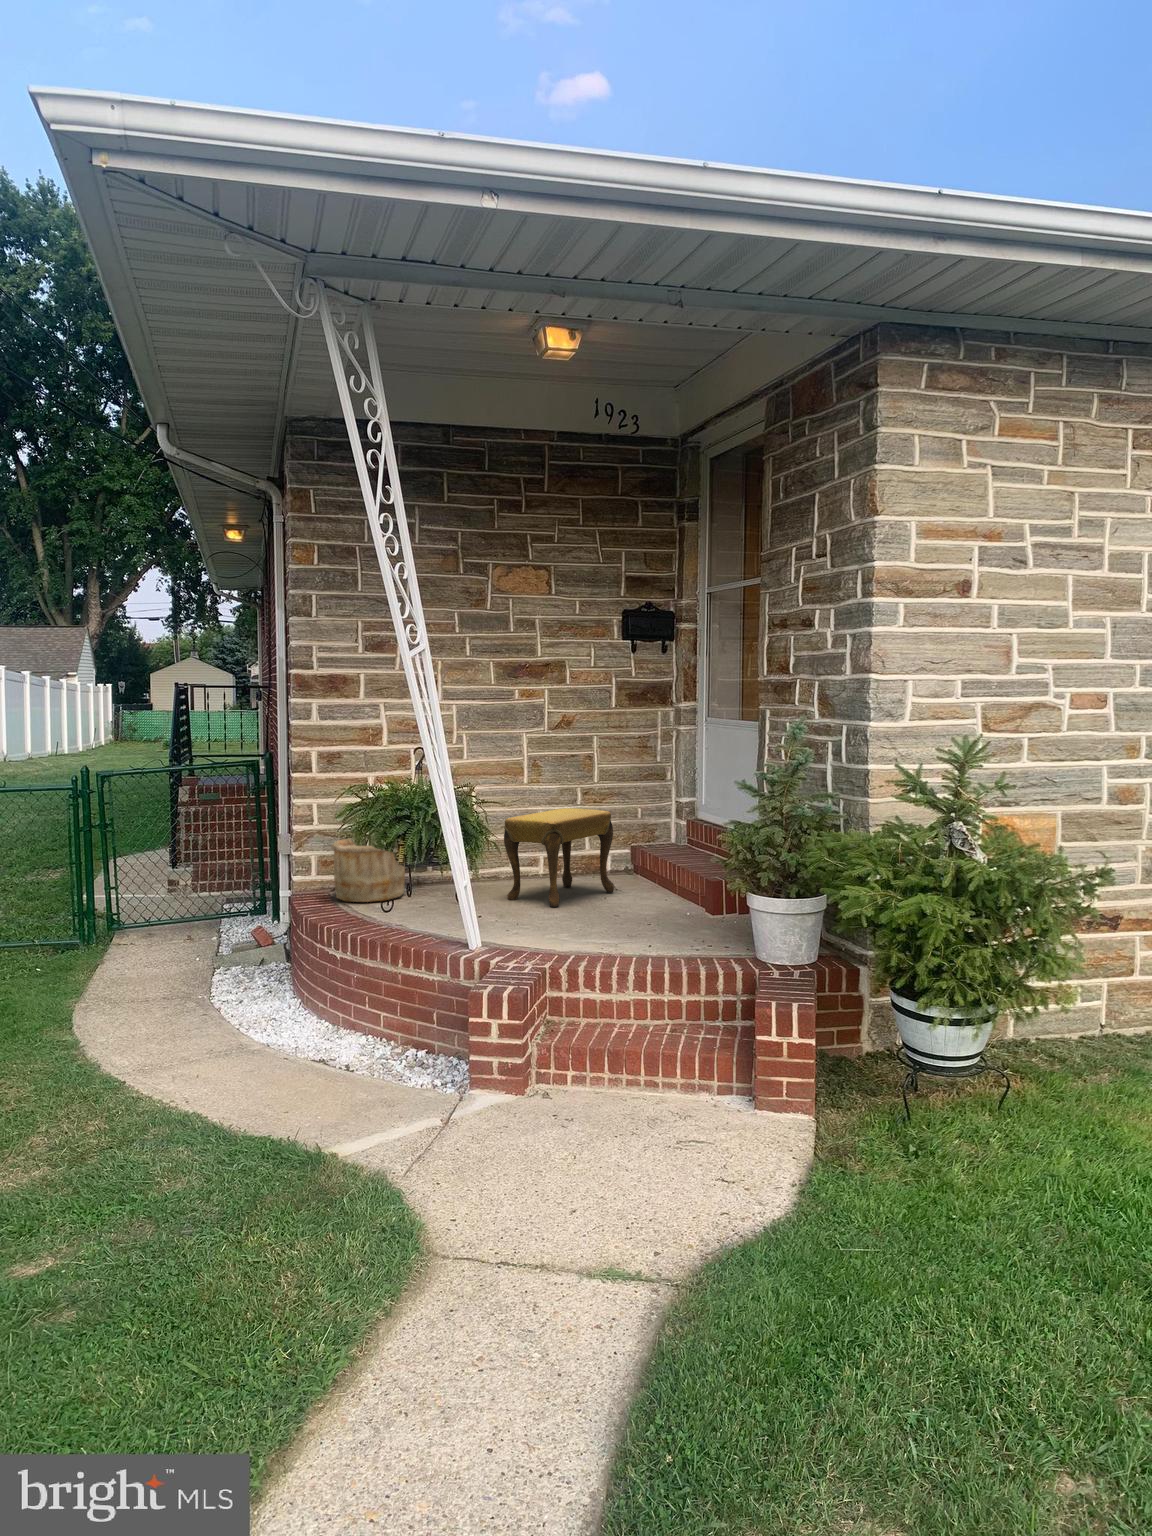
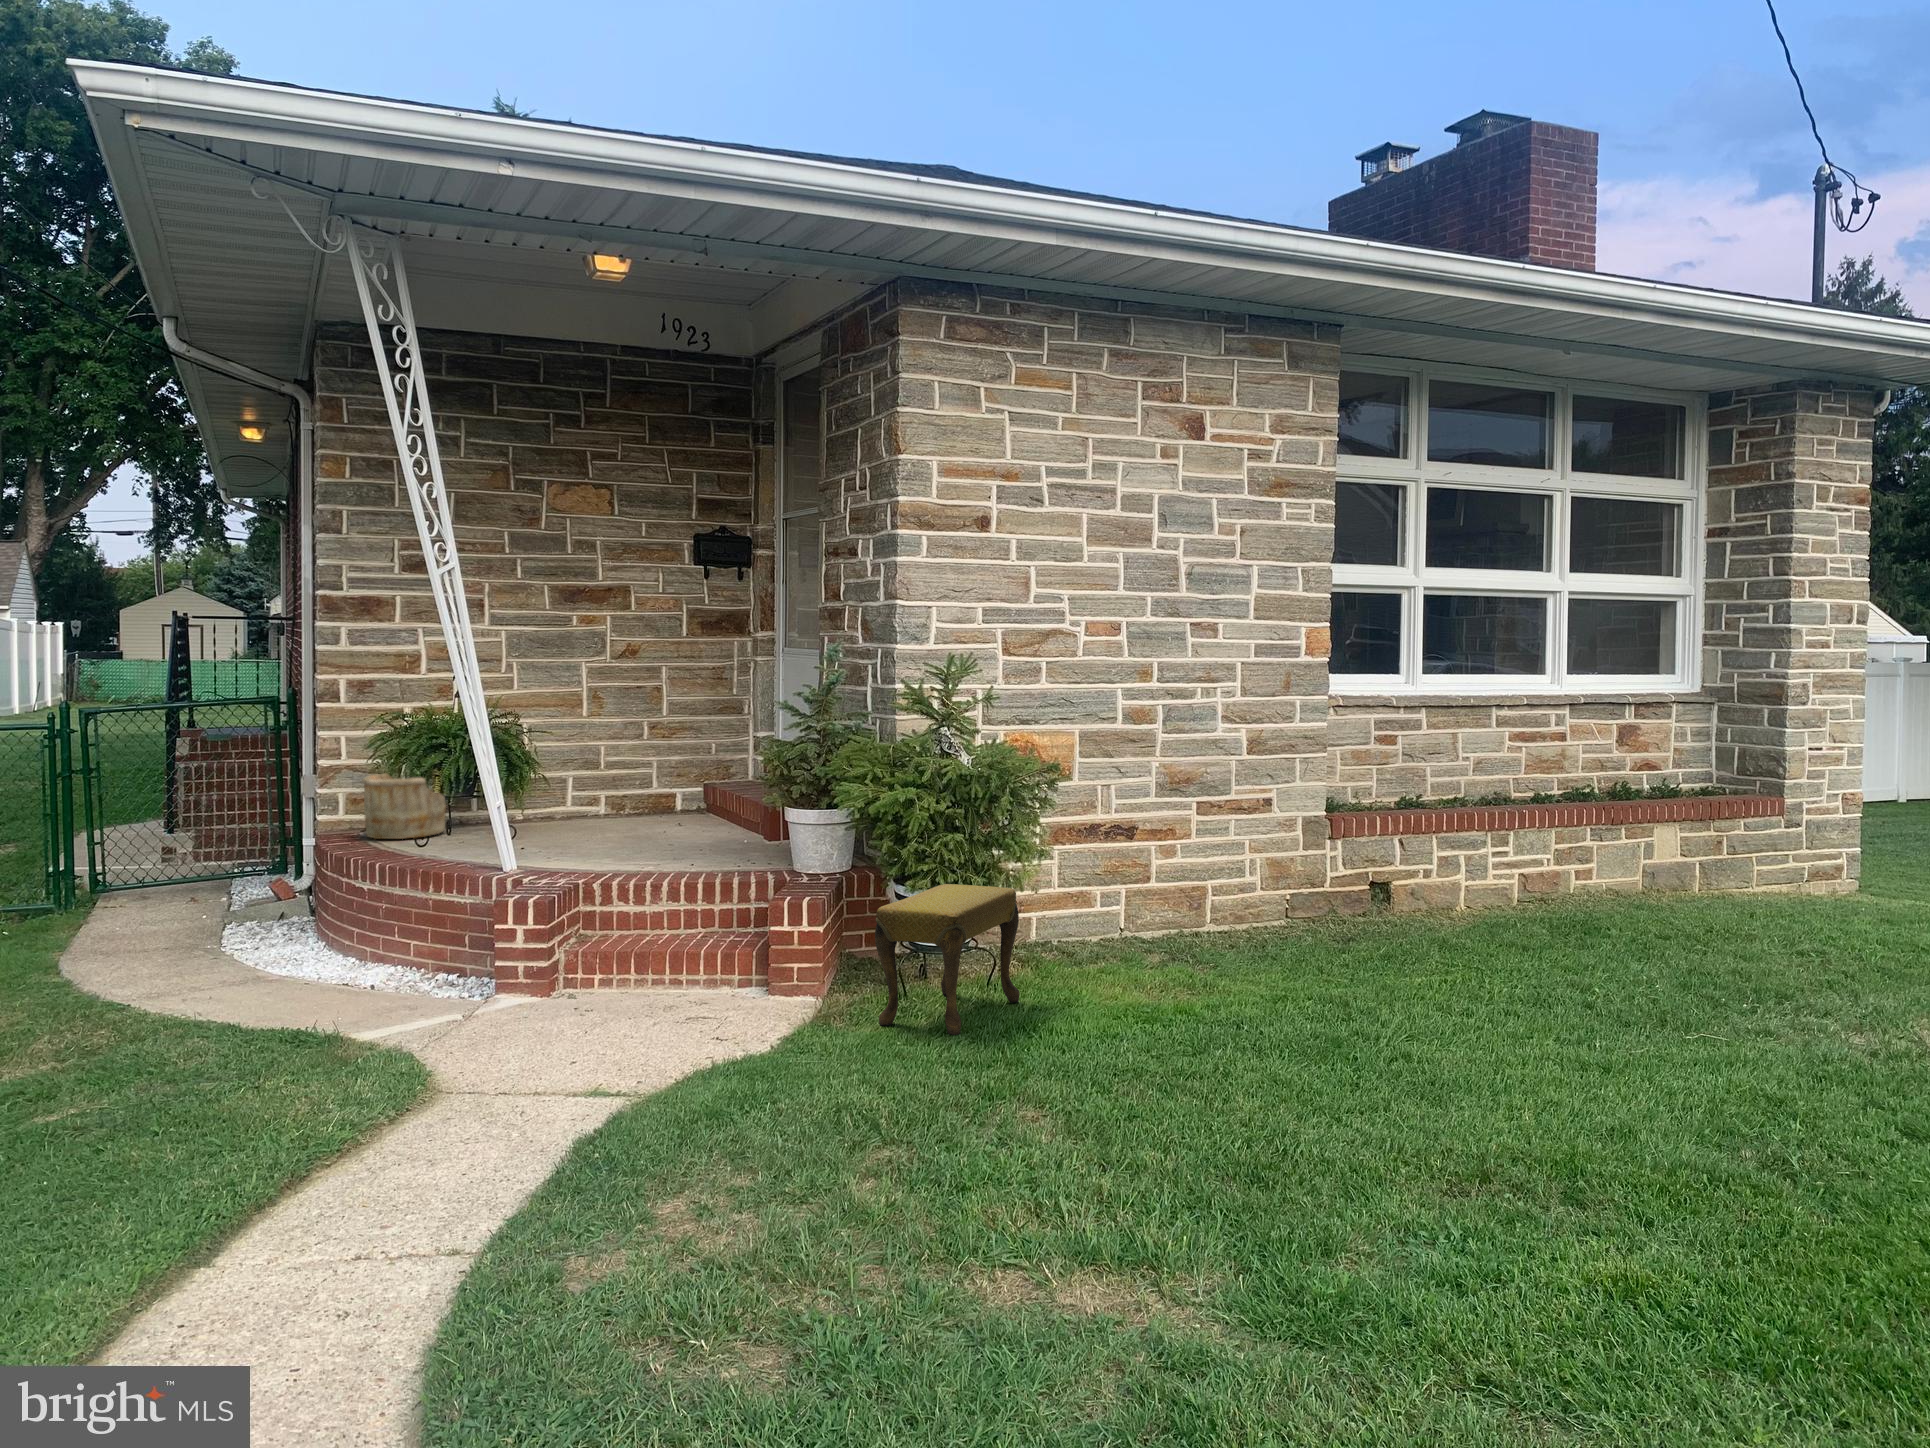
footstool: present [504,808,614,907] -> present [875,884,1020,1035]

